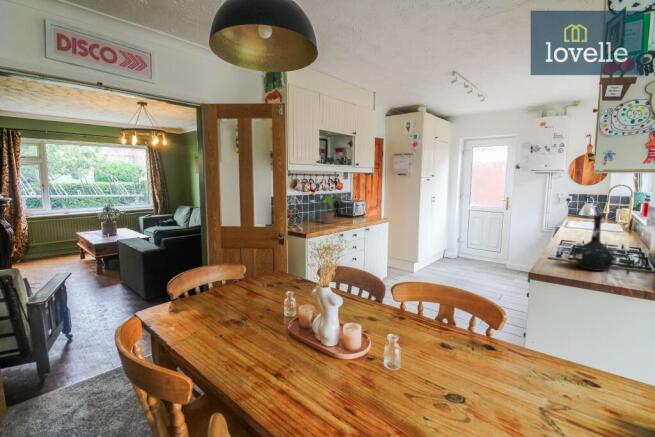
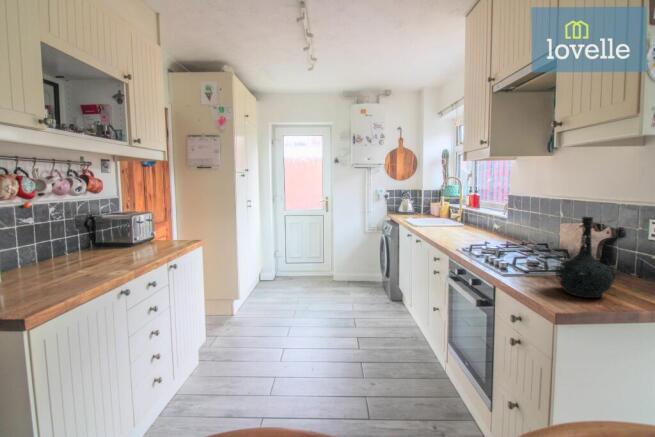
potted plant: present [317,195,340,224] -> none [30,203,116,269]

